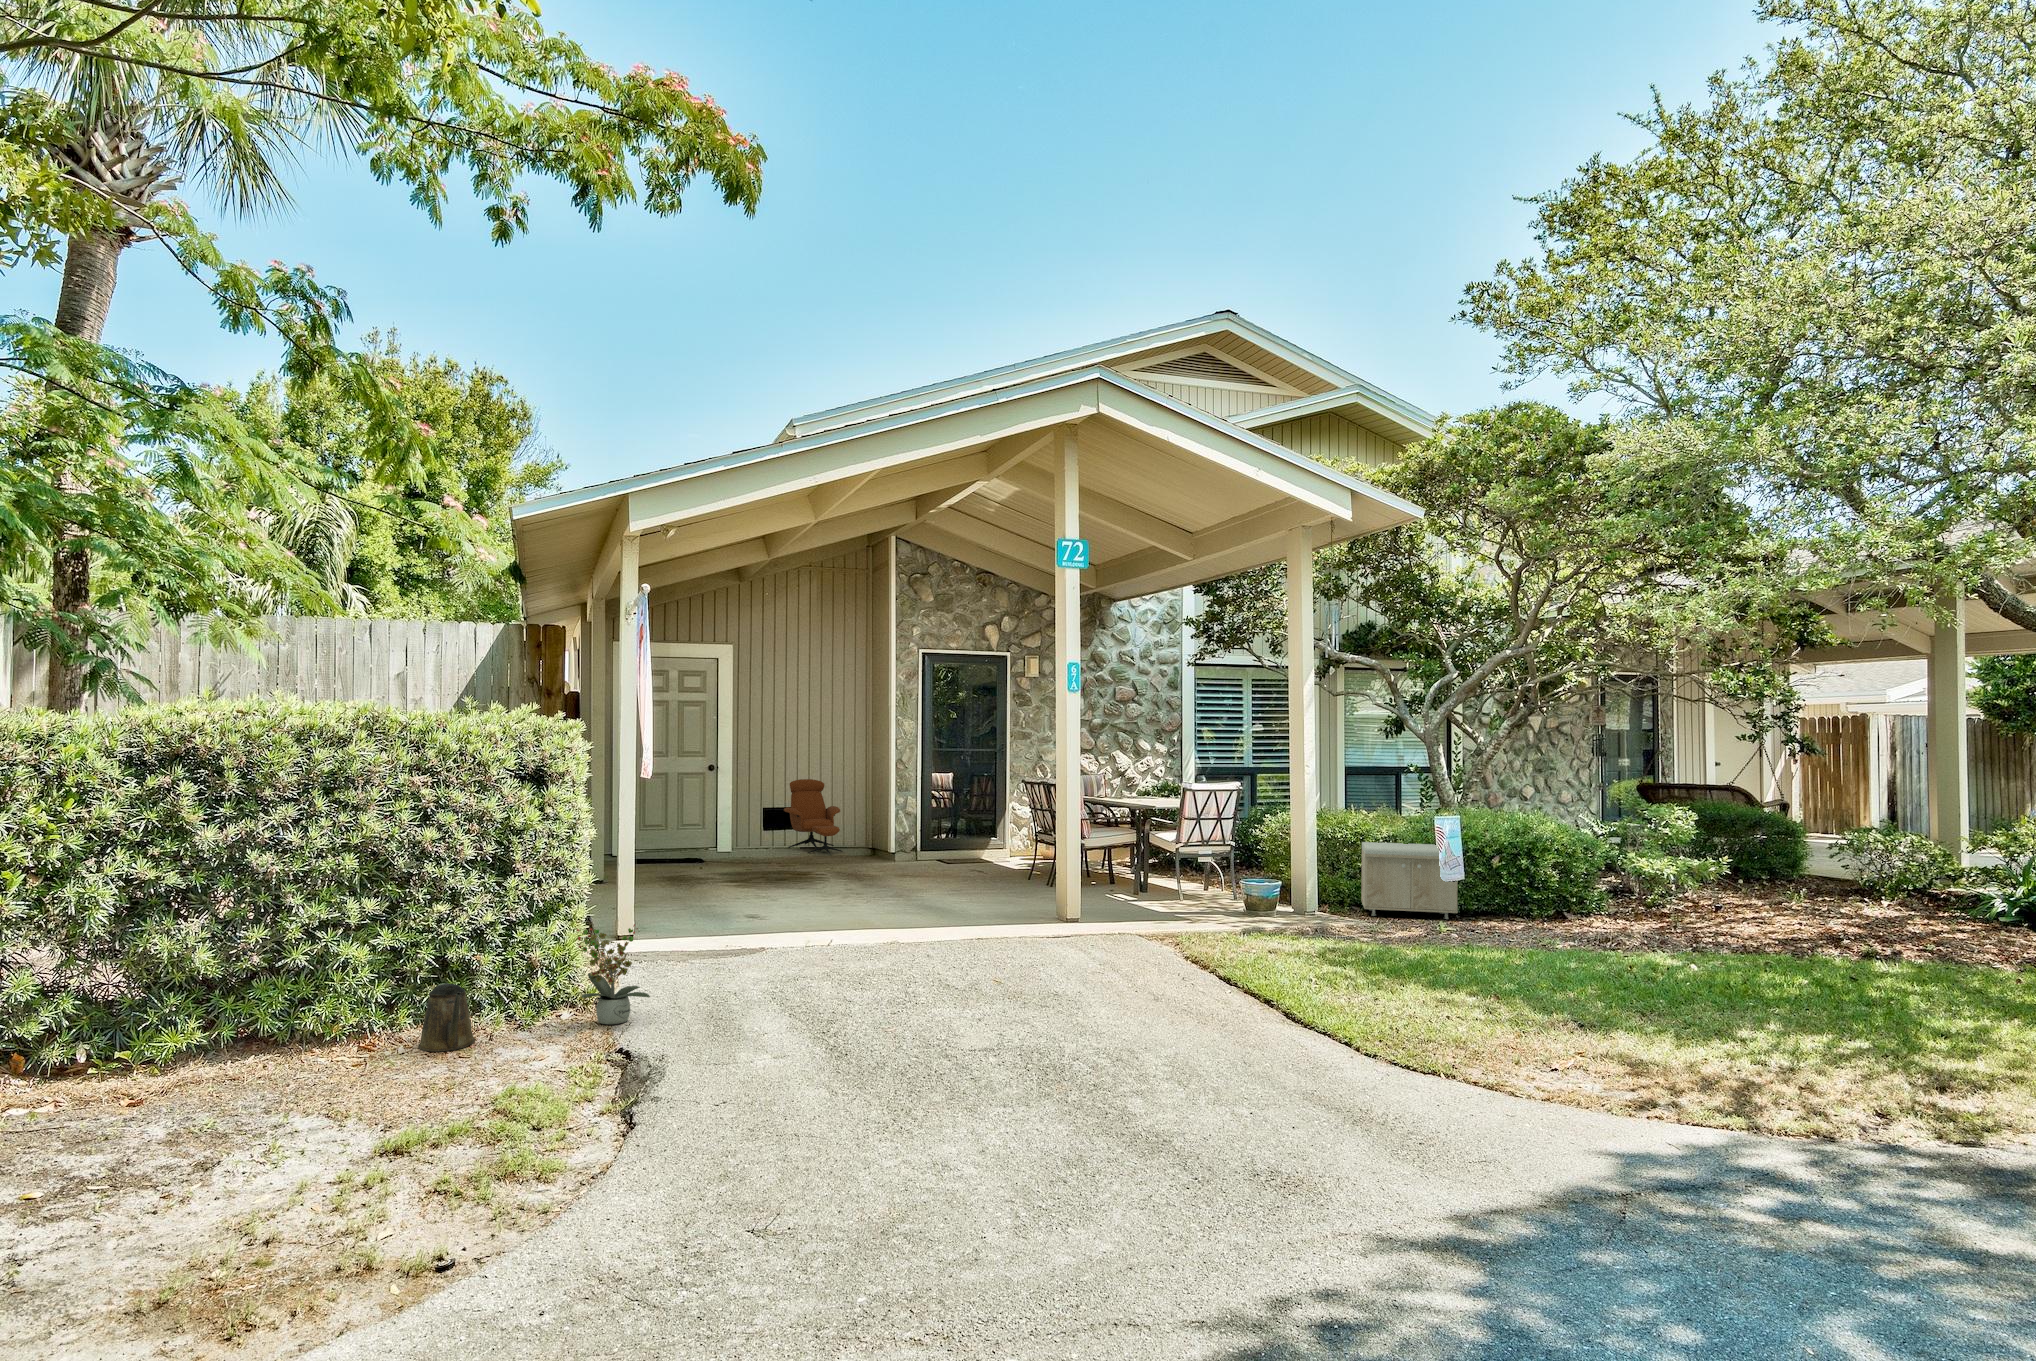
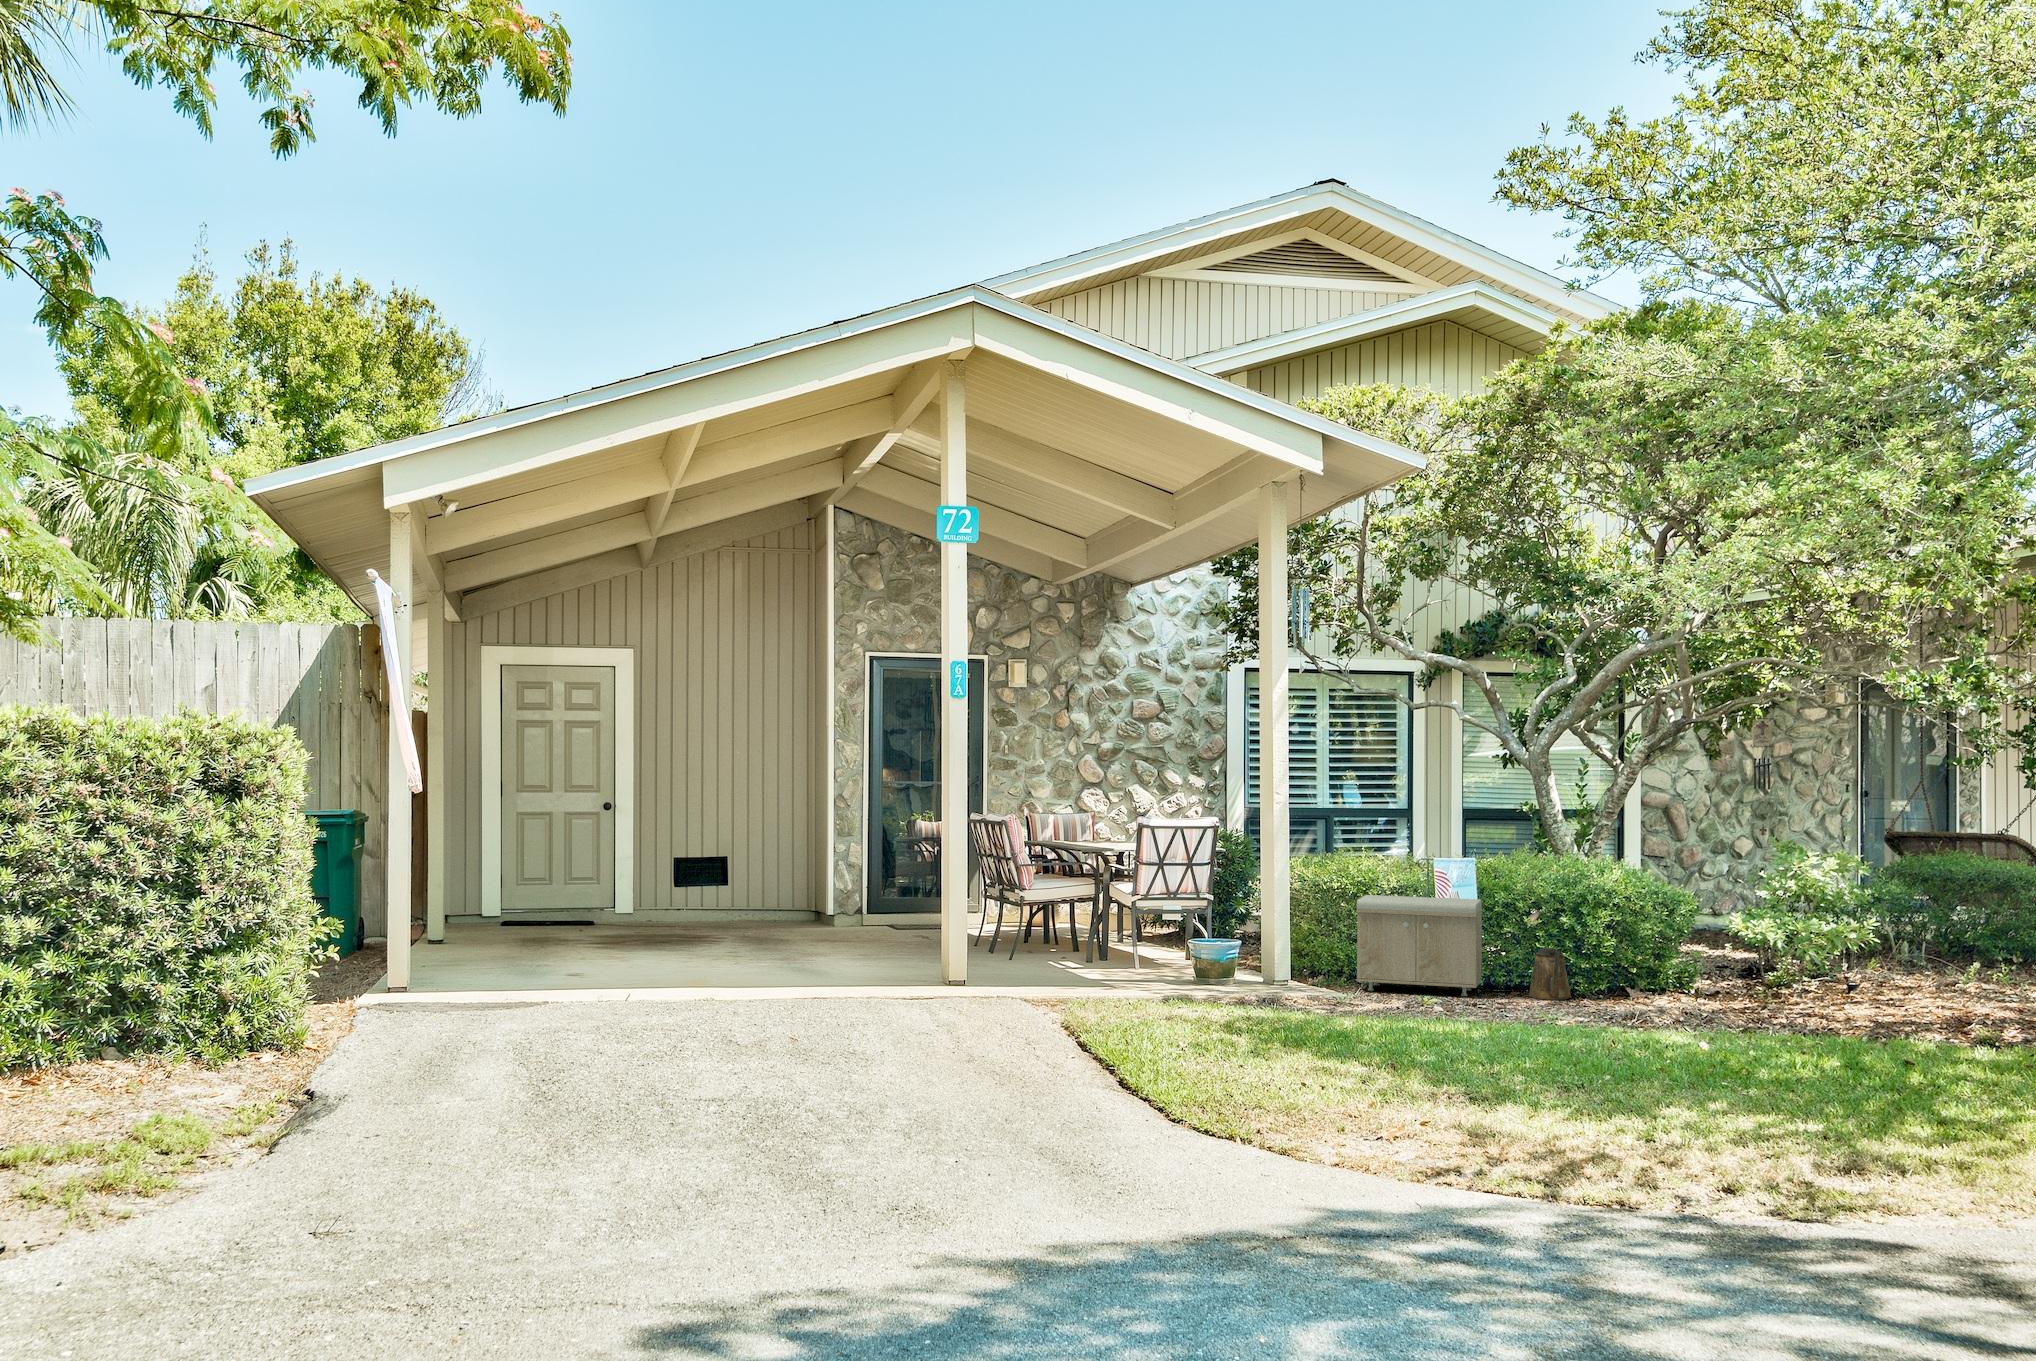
lounge chair: present [784,779,842,854] -> none [694,819,767,915]
potted plant: present [577,924,650,1024] -> none [265,958,351,1072]
watering can: present [418,983,475,1052] -> present [1528,948,1572,1000]

